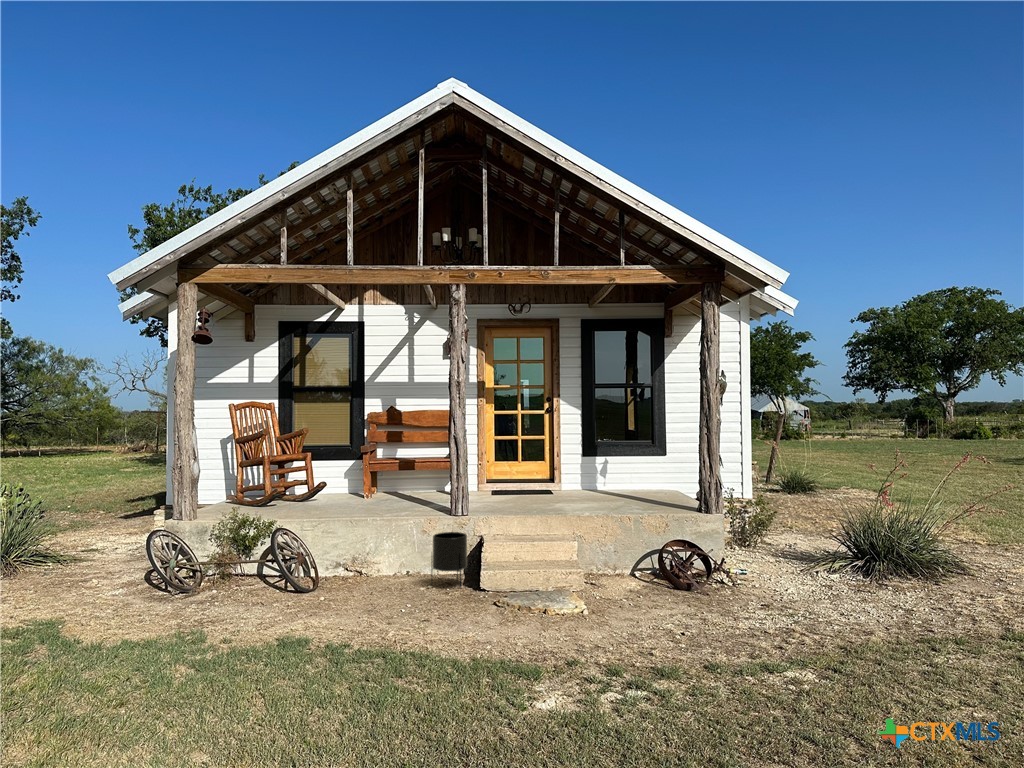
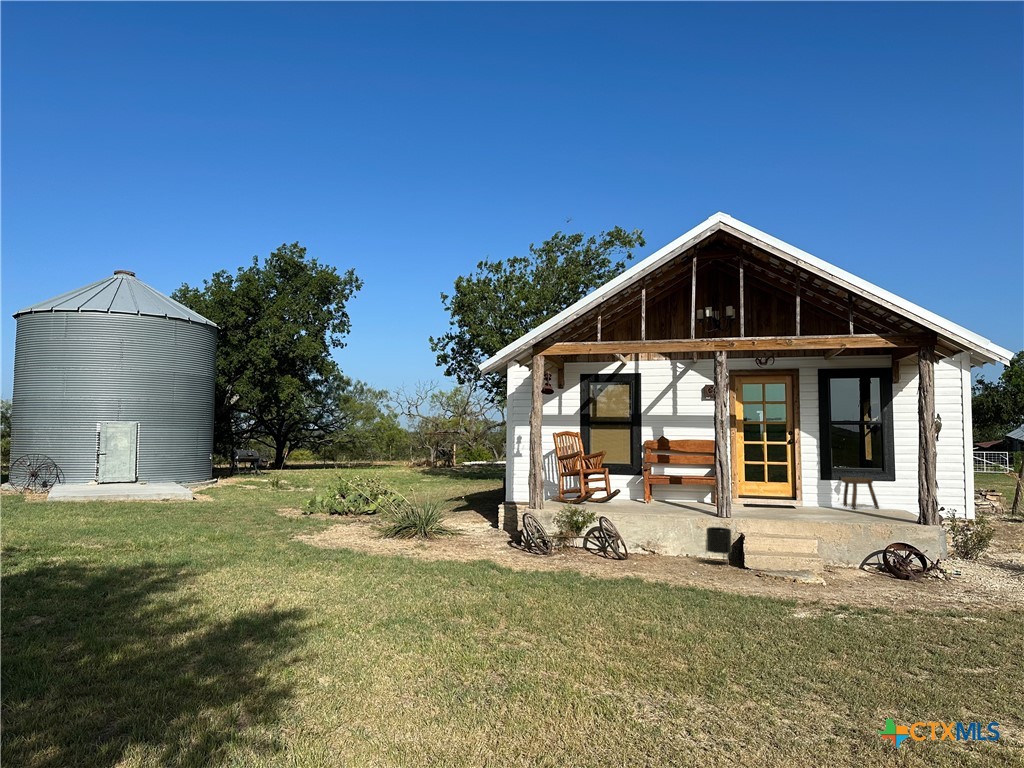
stool: none [606,452,646,491] -> present [841,477,879,509]

